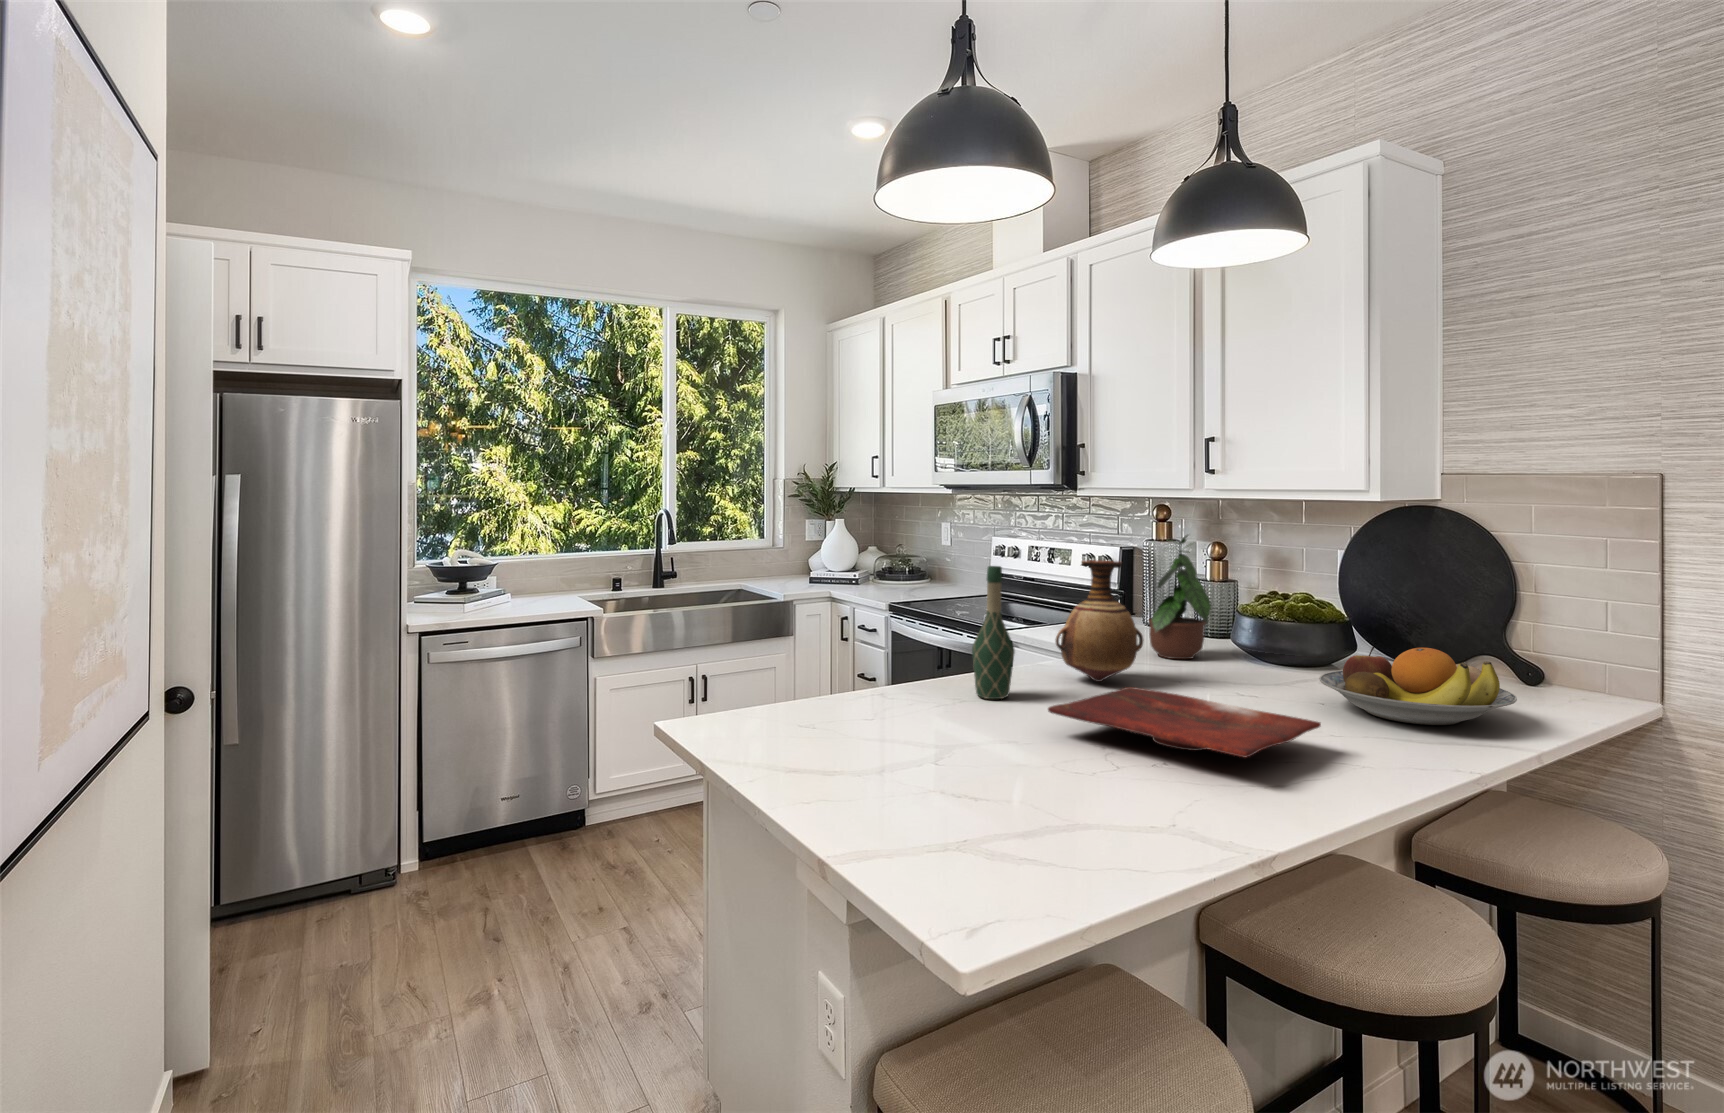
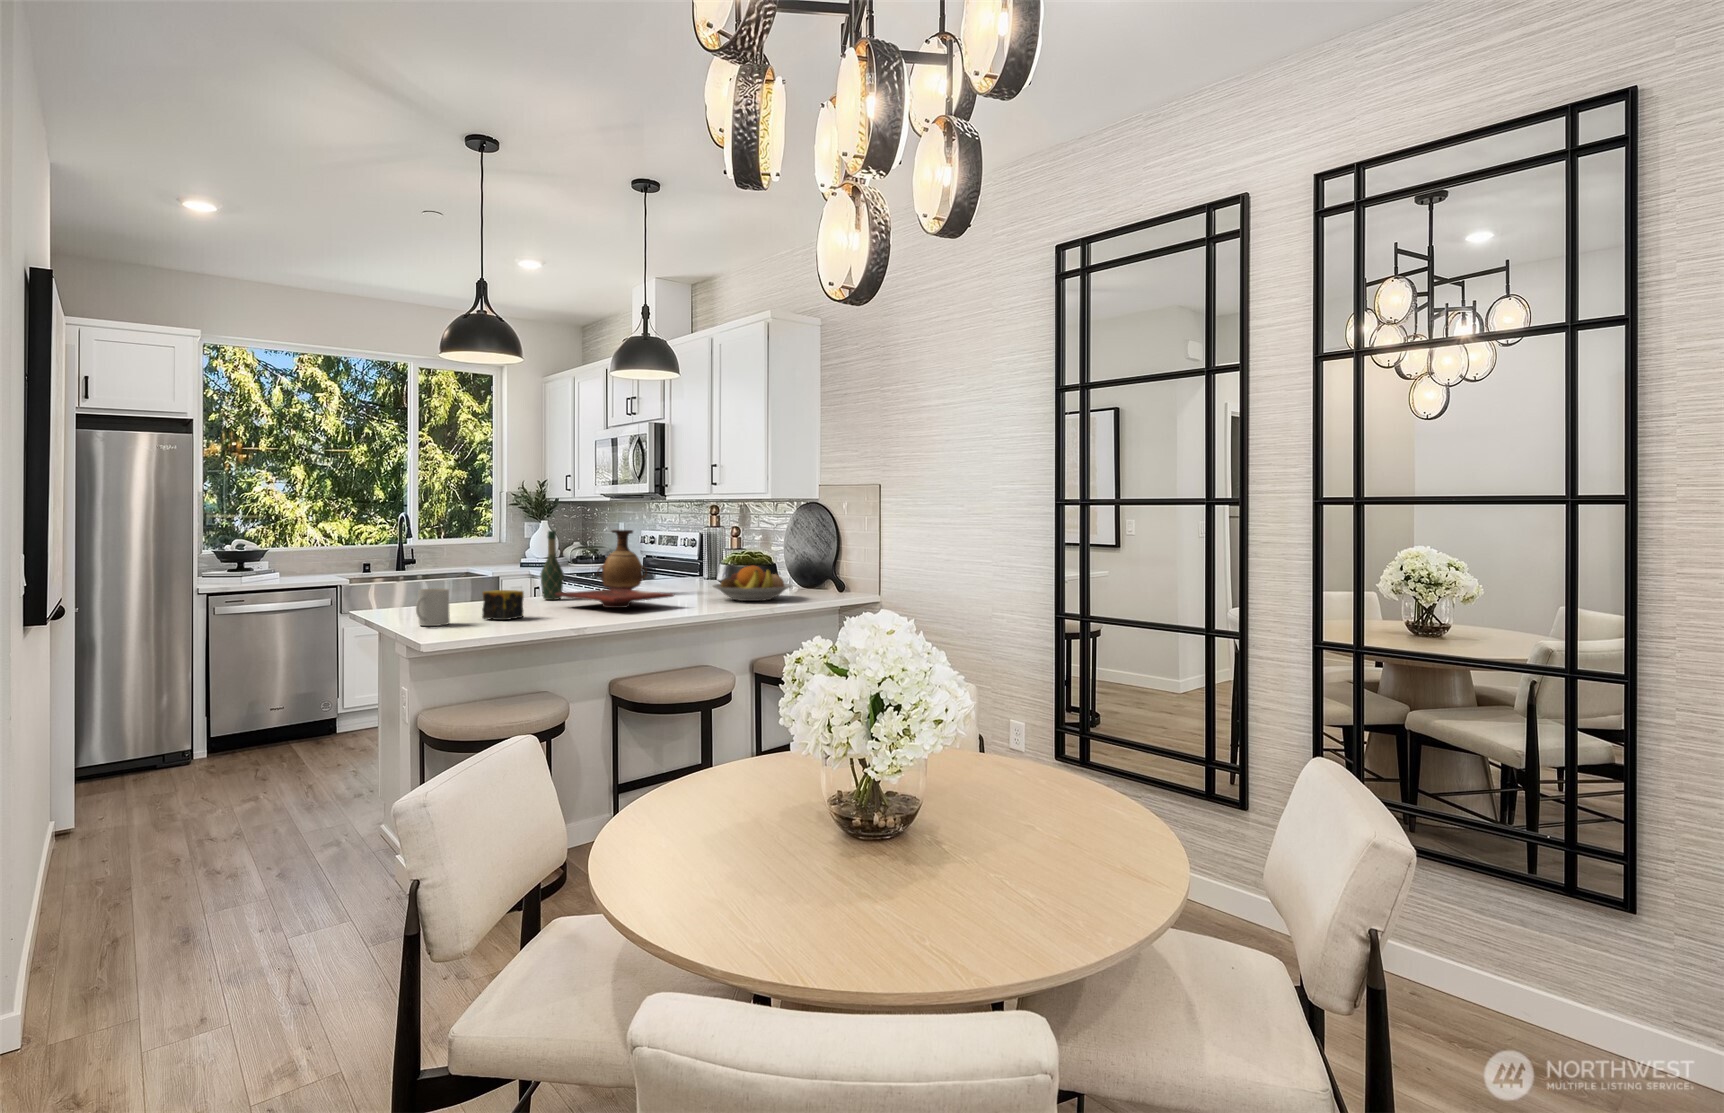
potted plant: present [1149,535,1211,659] -> none [668,518,711,588]
candle: none [968,726,1054,814] -> present [482,590,524,620]
mug: none [852,739,920,845] -> present [416,588,450,626]

